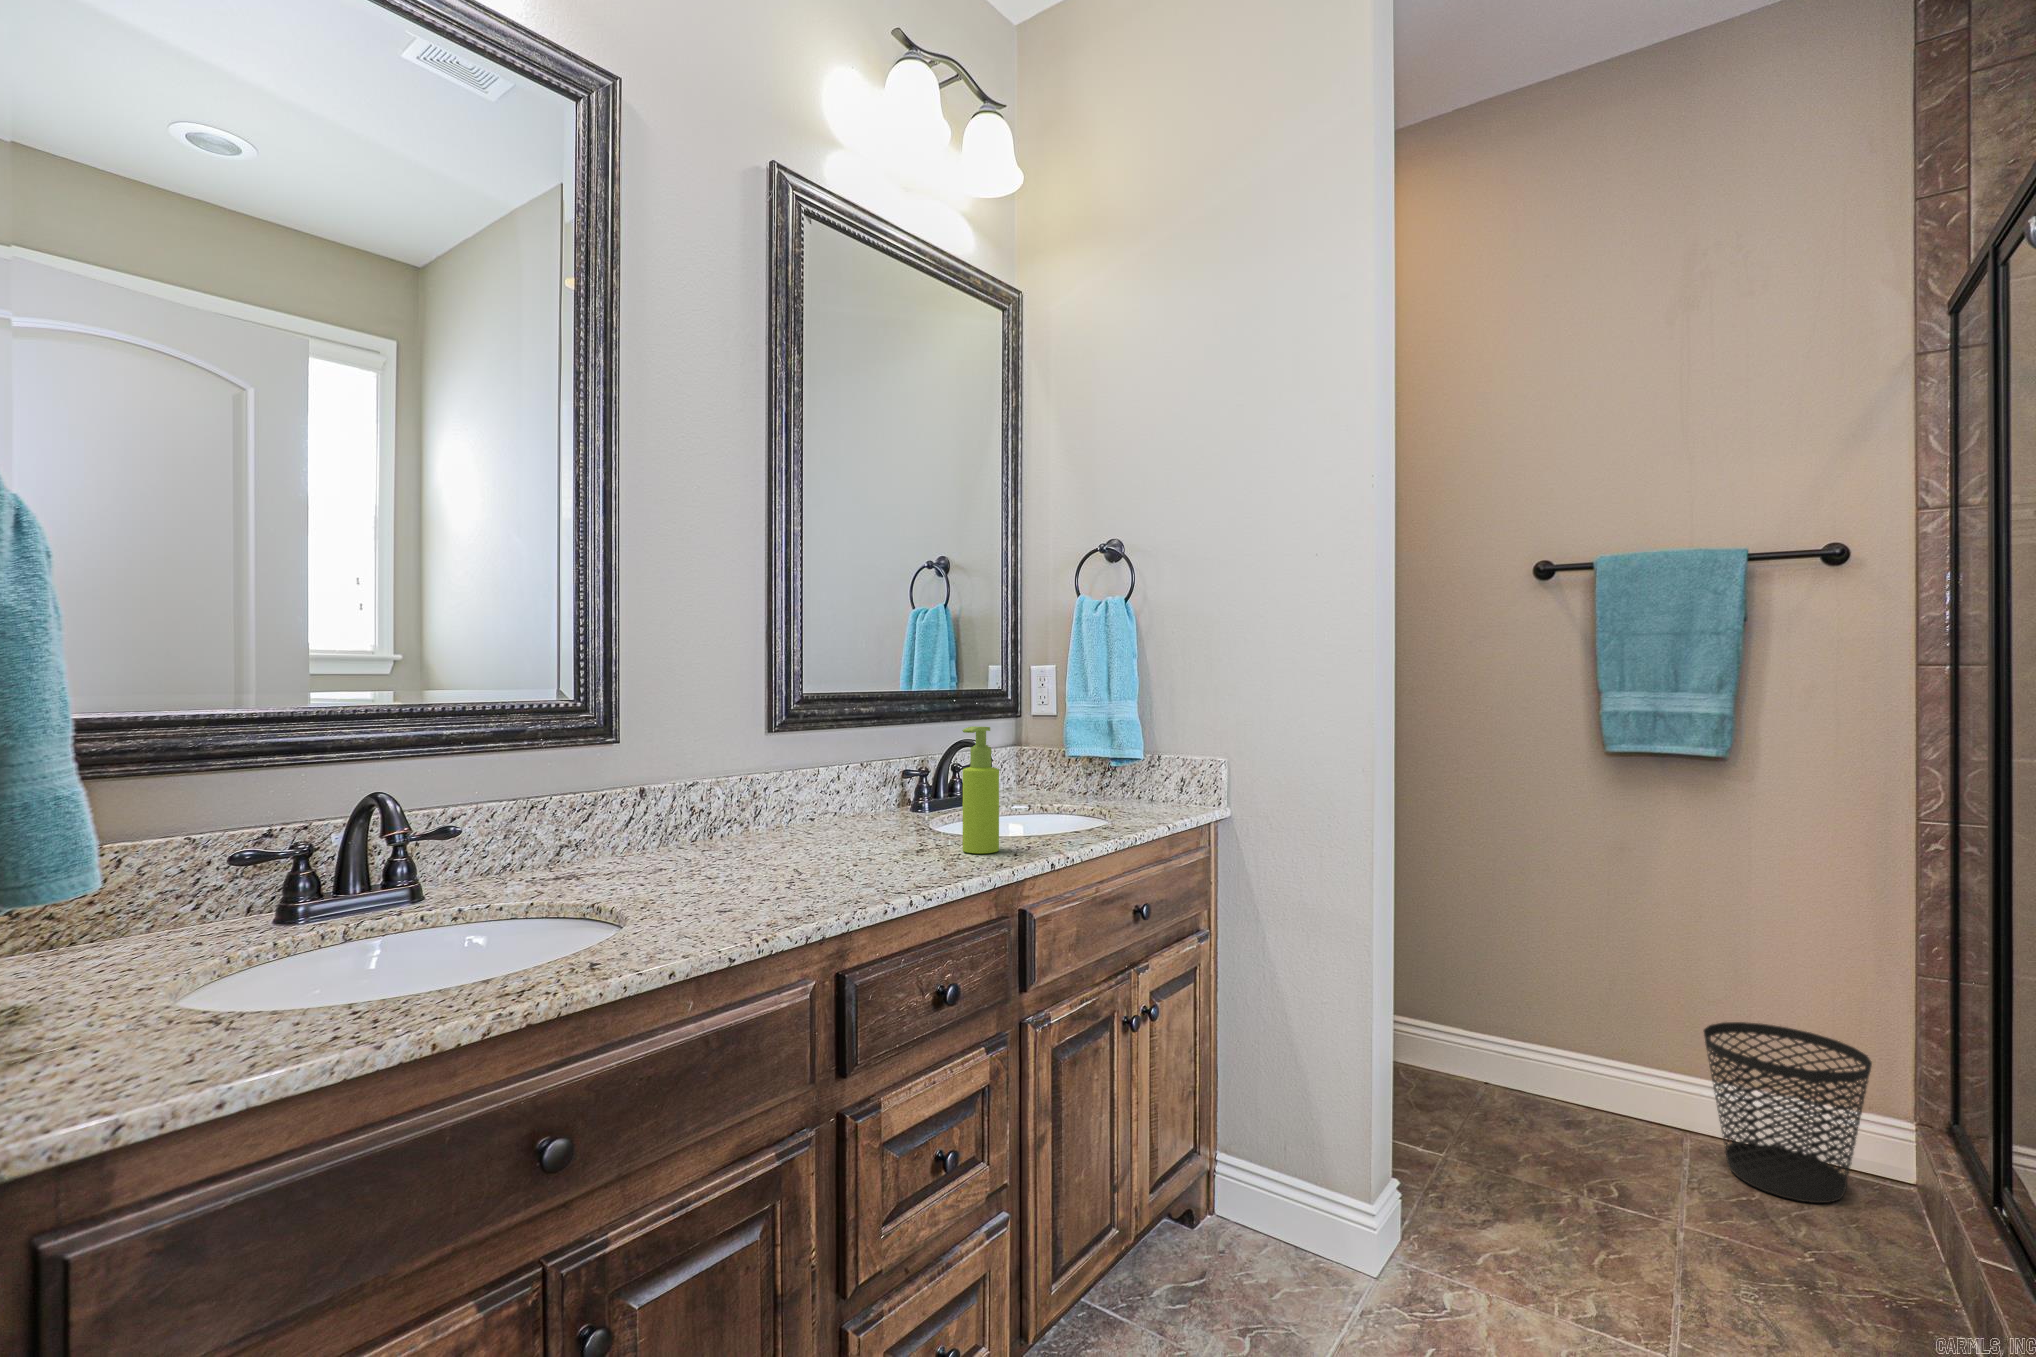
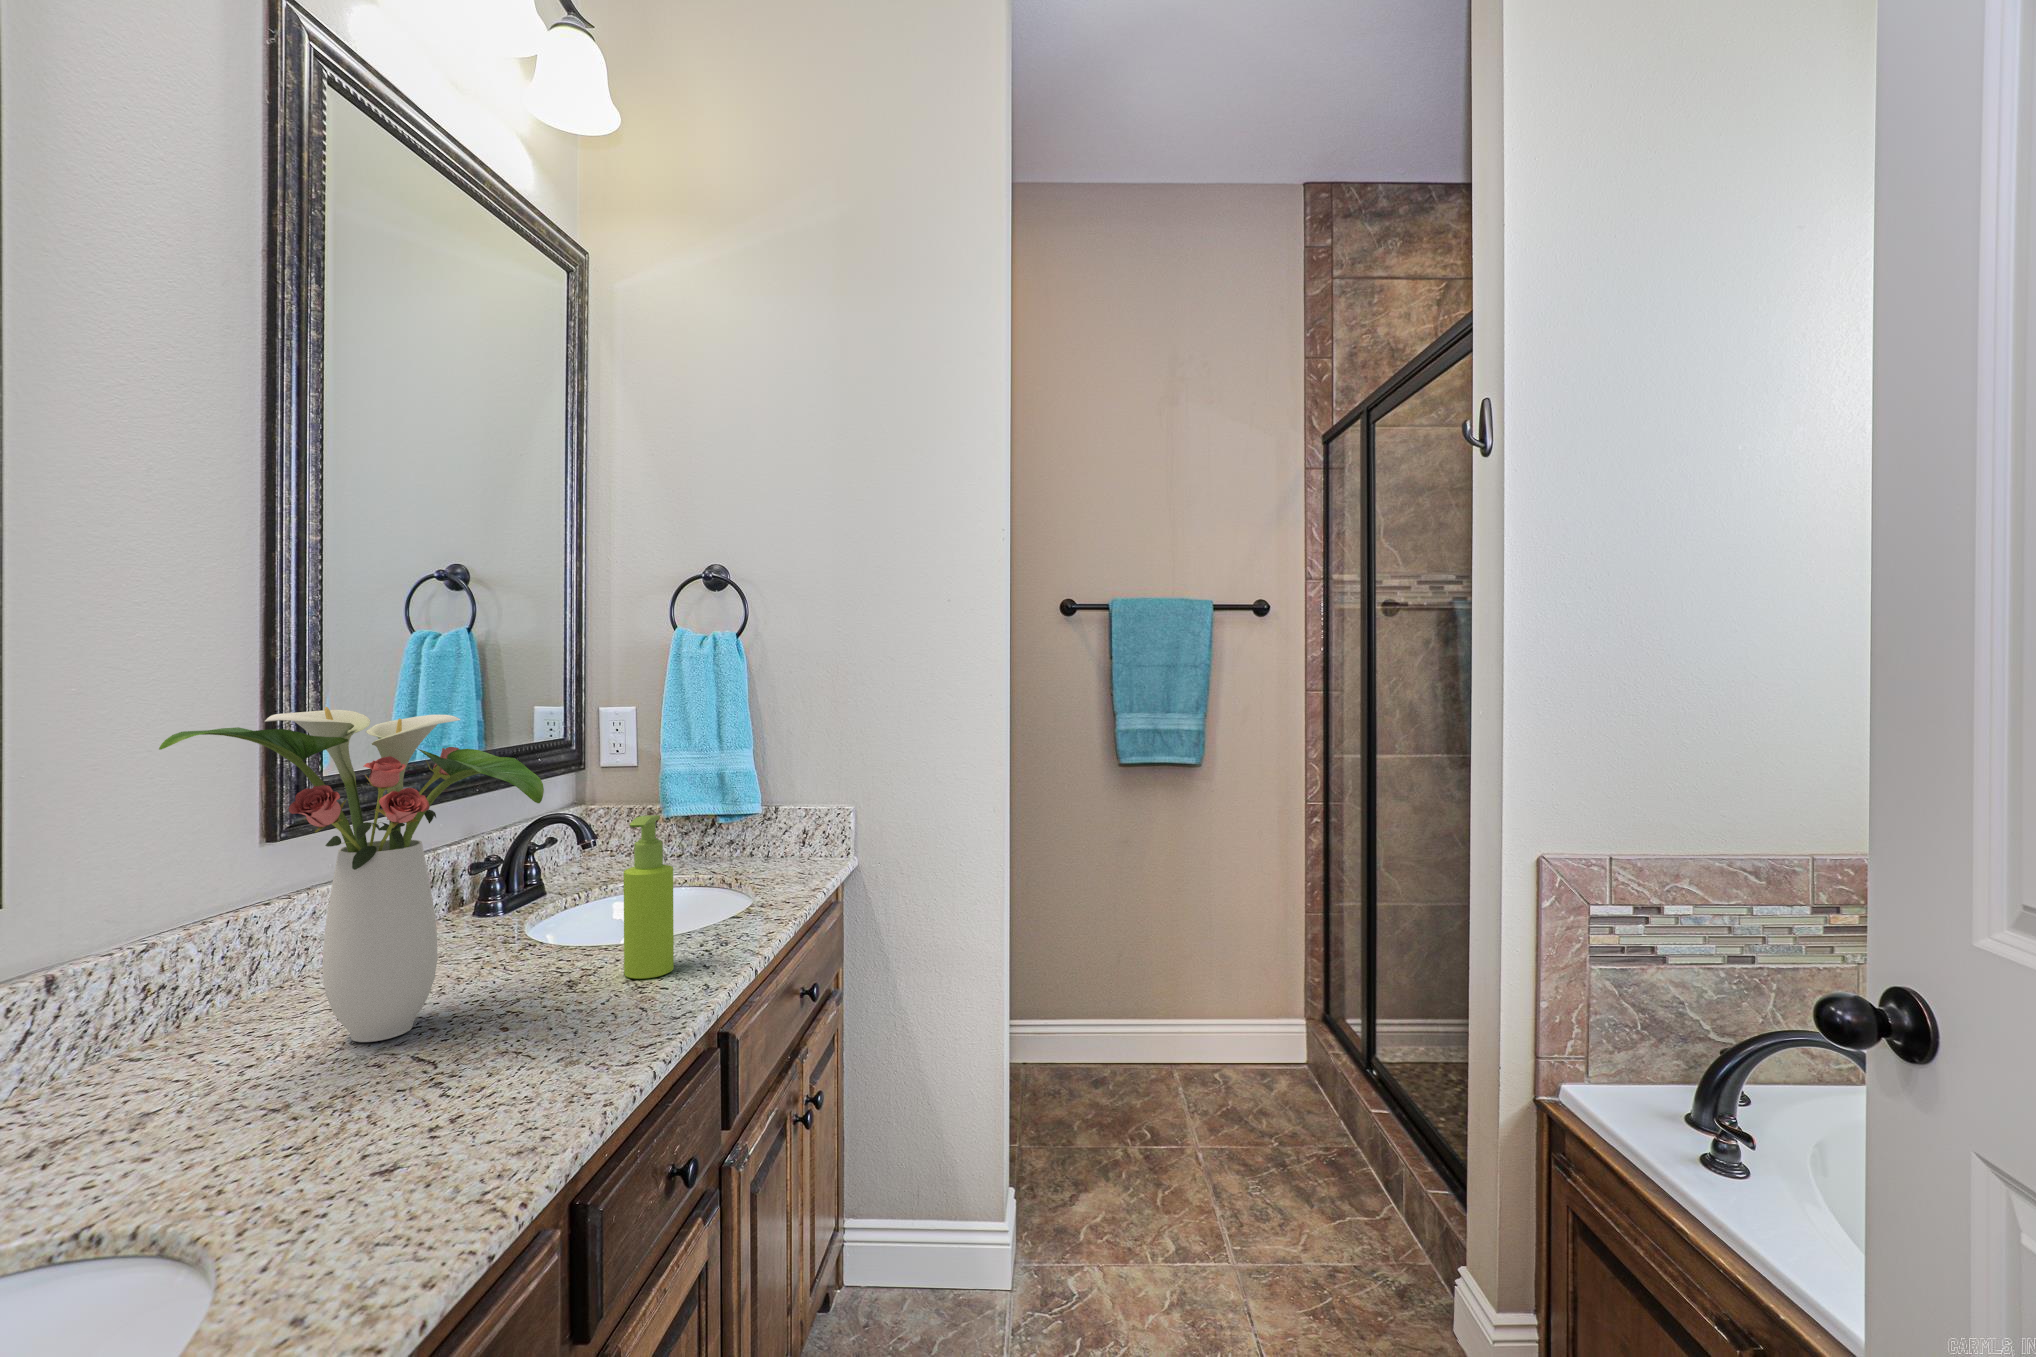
flower arrangement: none [681,634,879,858] -> present [159,707,544,1042]
wastebasket: present [1704,1022,1872,1203] -> none [1188,965,1289,1098]

